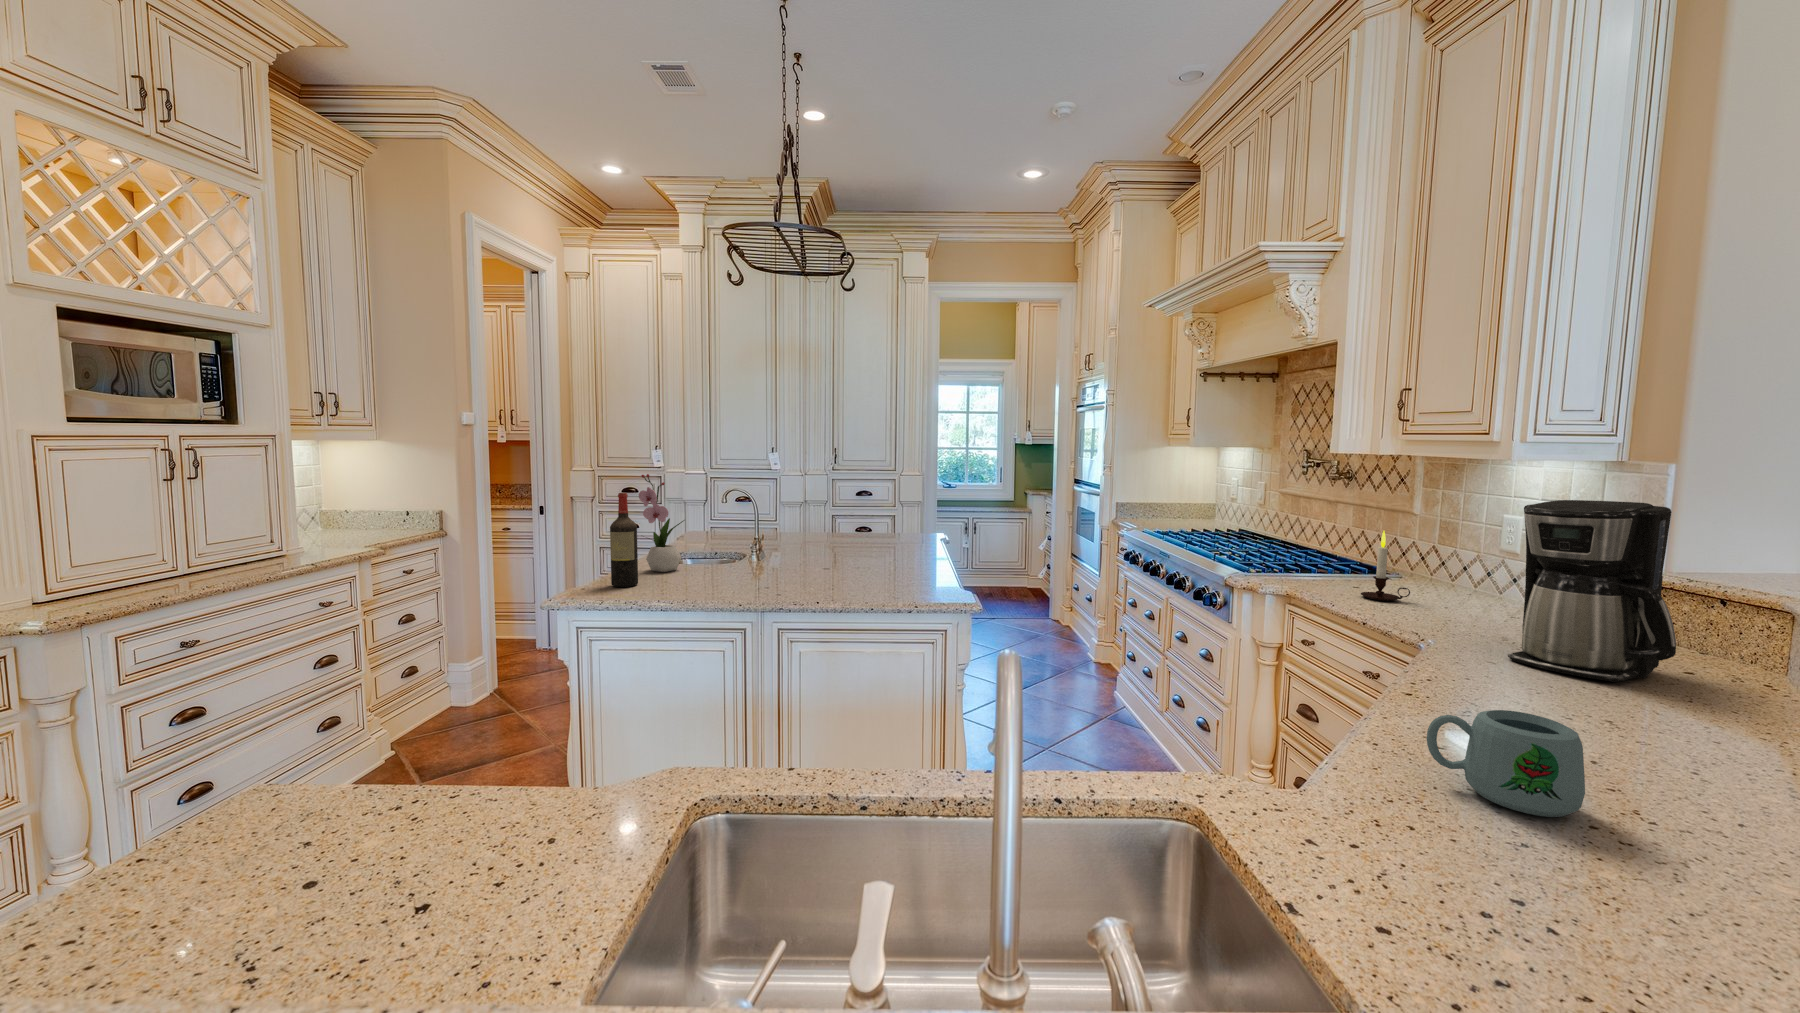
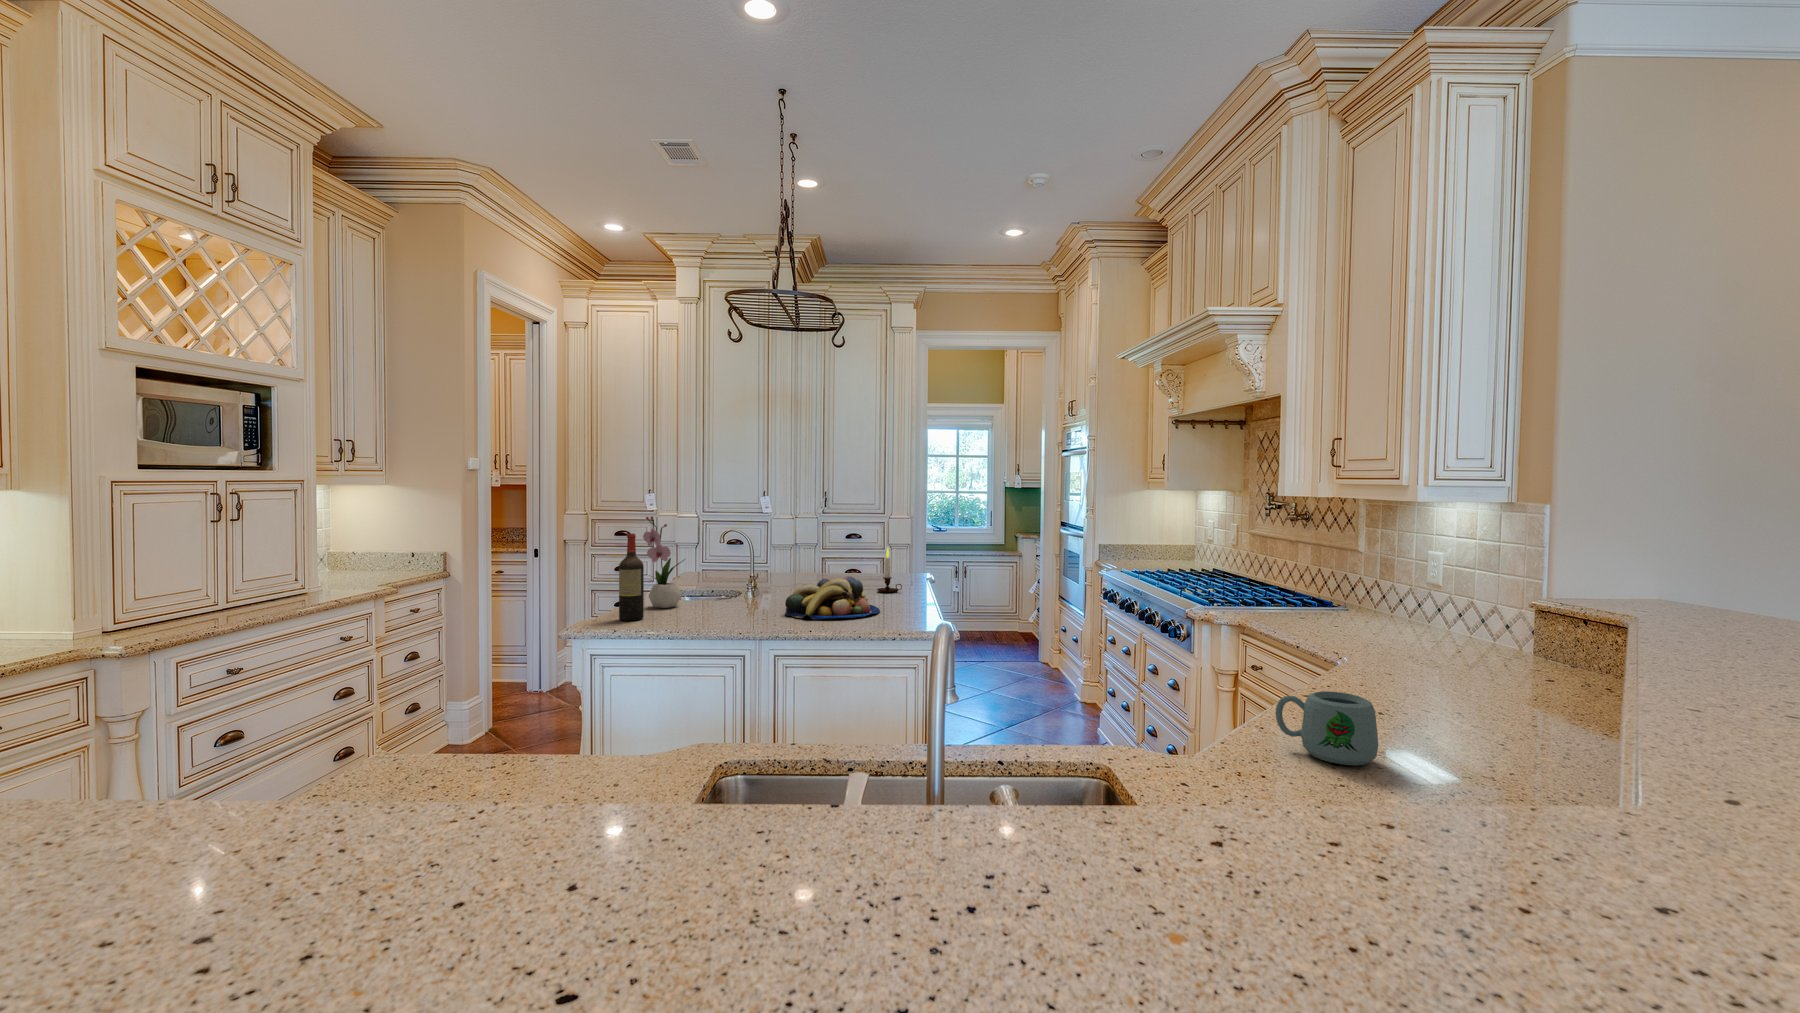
coffee maker: present [1508,500,1676,682] -> none [1398,537,1519,688]
candle: present [1361,531,1410,601] -> present [877,547,902,592]
fruit bowl: none [790,539,893,586] -> present [785,577,880,619]

